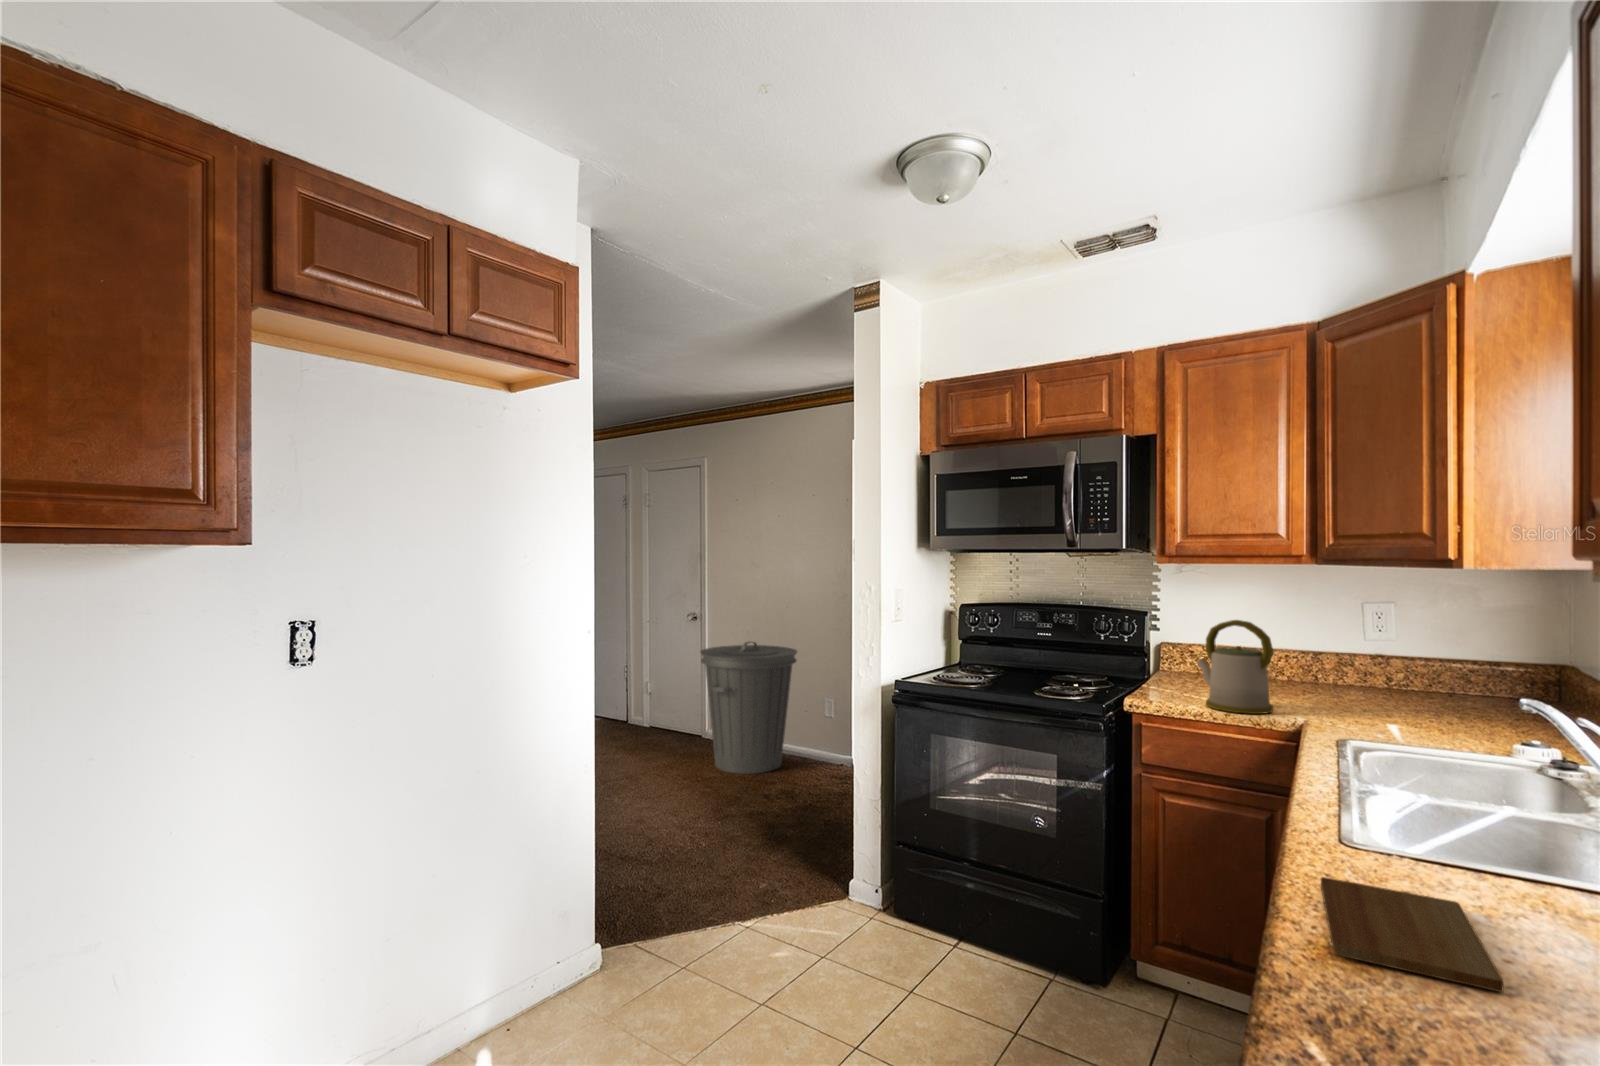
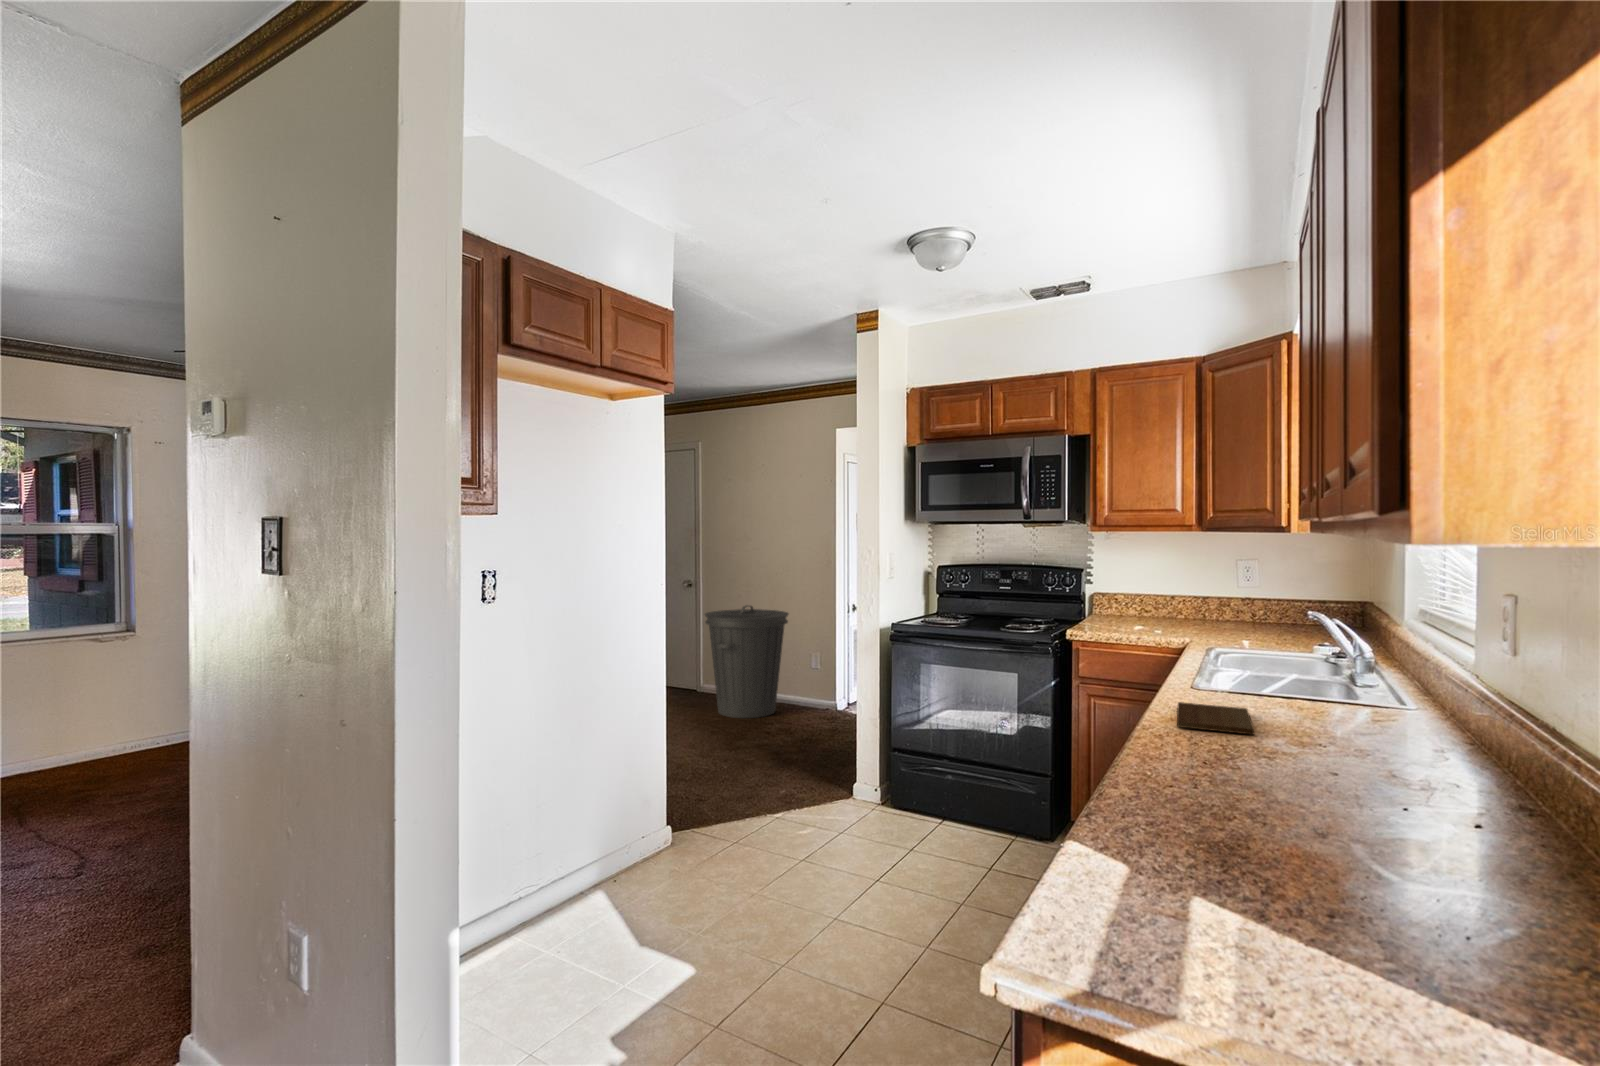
kettle: present [1197,620,1273,714] -> none [1118,572,1170,638]

